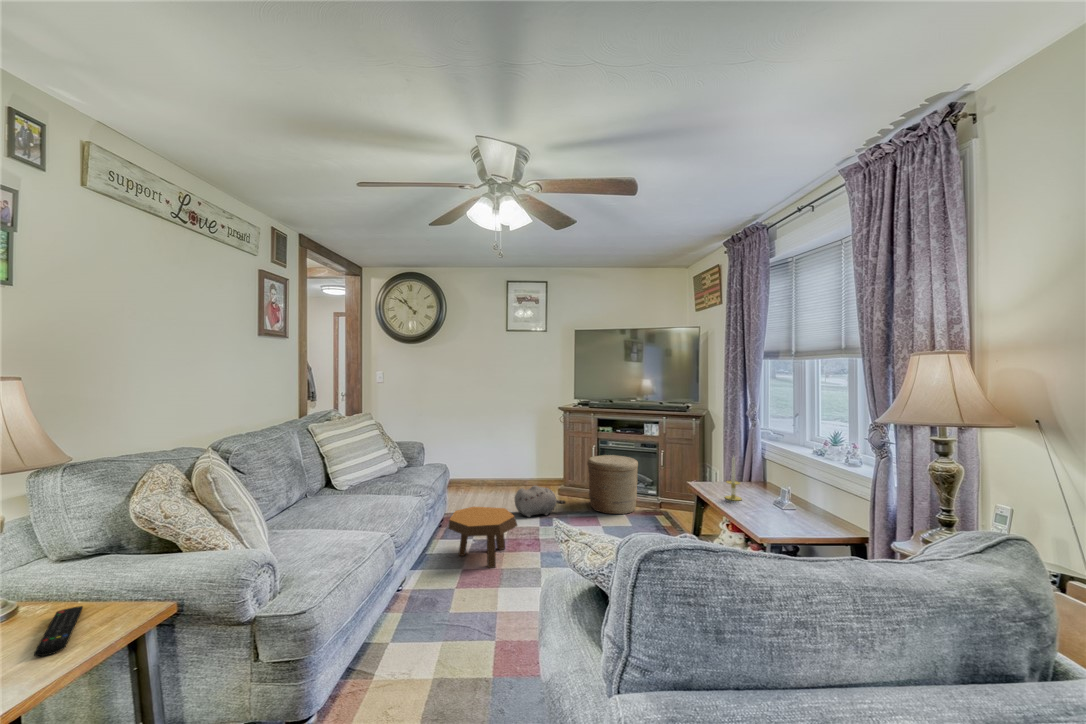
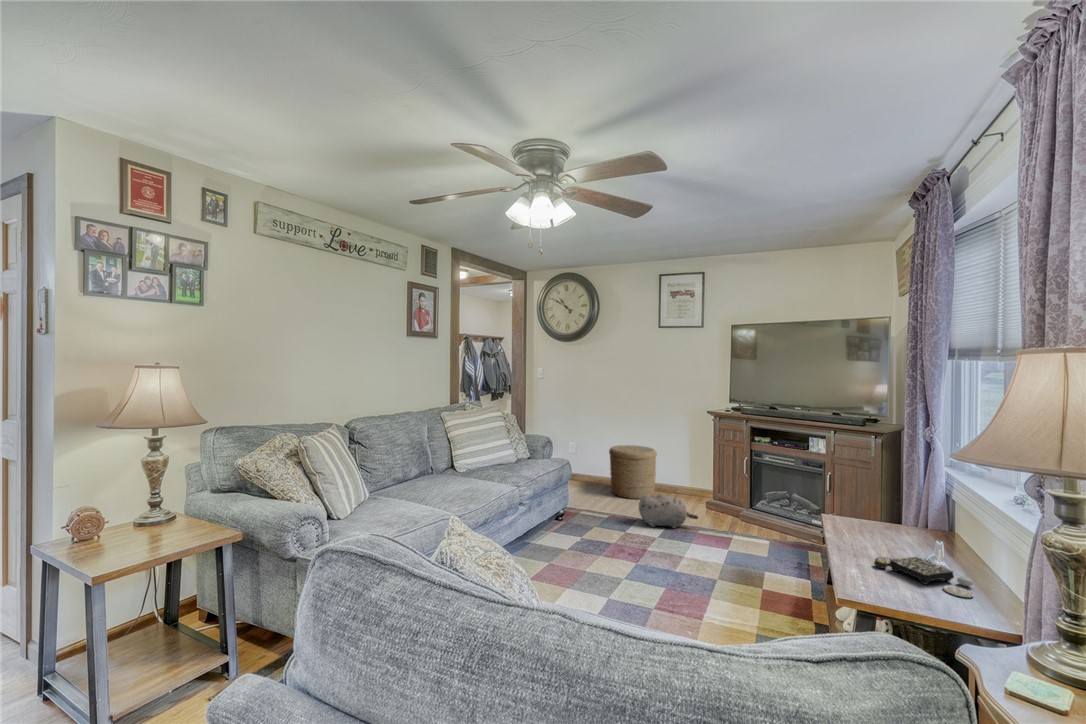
woven basket: present [587,455,638,514] -> present [609,445,657,499]
candle: present [725,456,742,501] -> none [857,484,884,548]
board game: none [747,502,814,522] -> present [874,557,973,597]
footstool: present [449,507,517,568] -> none [541,505,608,569]
remote control: present [34,606,83,656] -> none [142,523,195,548]

